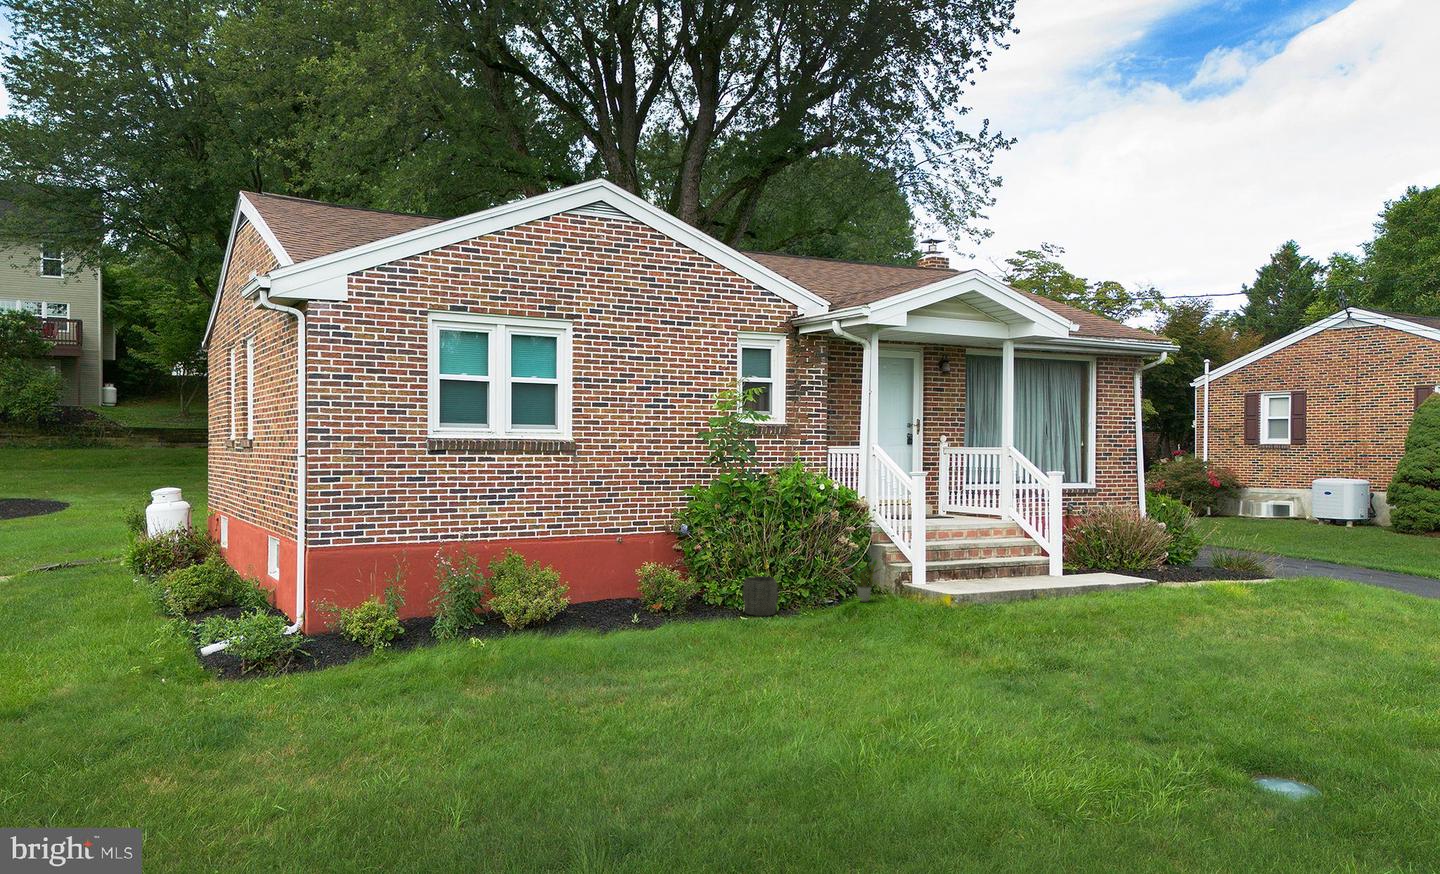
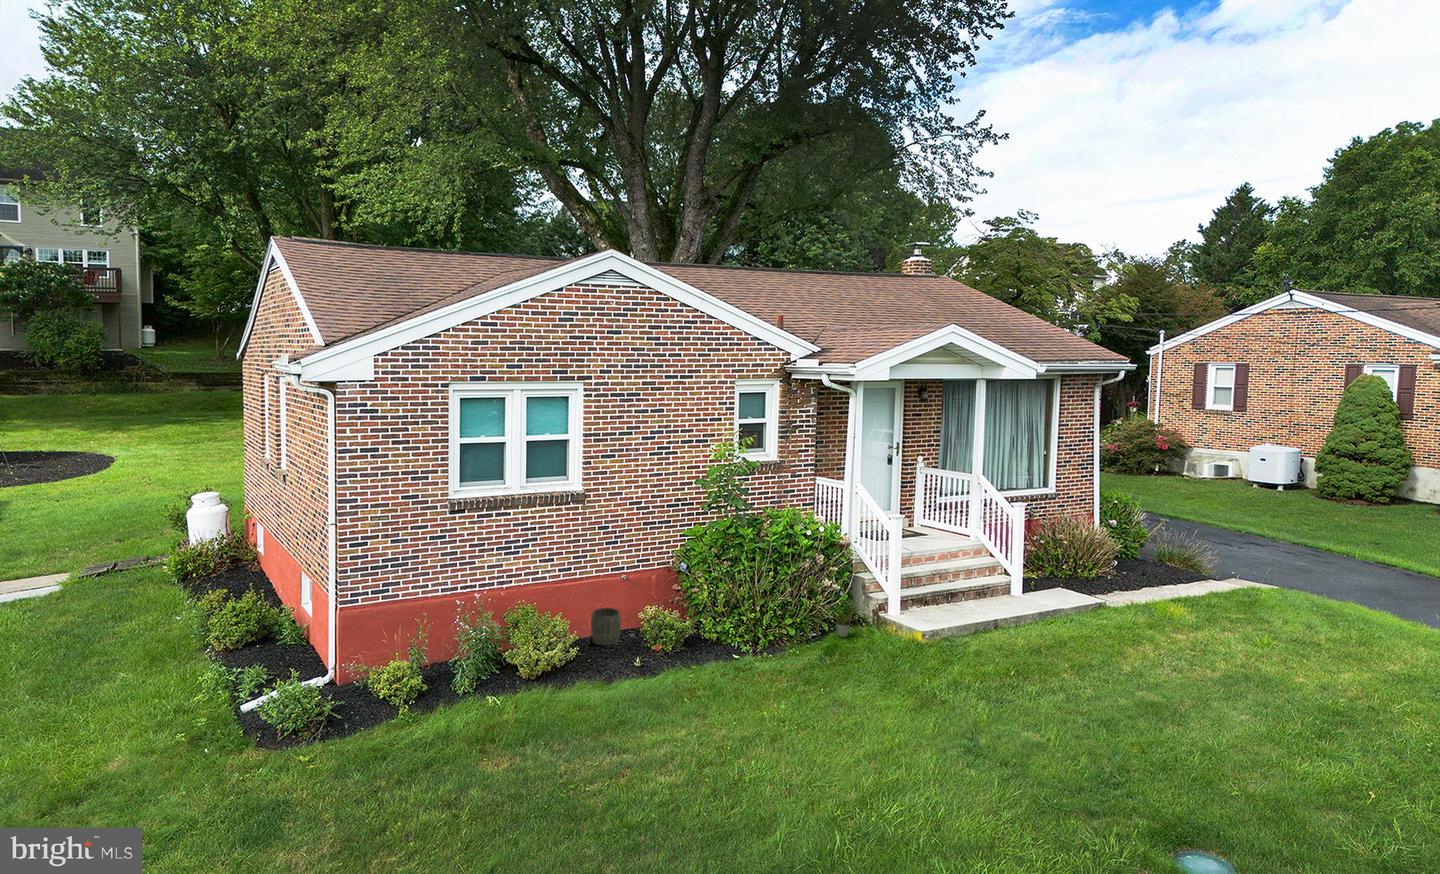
woven basket: present [743,576,778,616] -> present [591,608,621,646]

